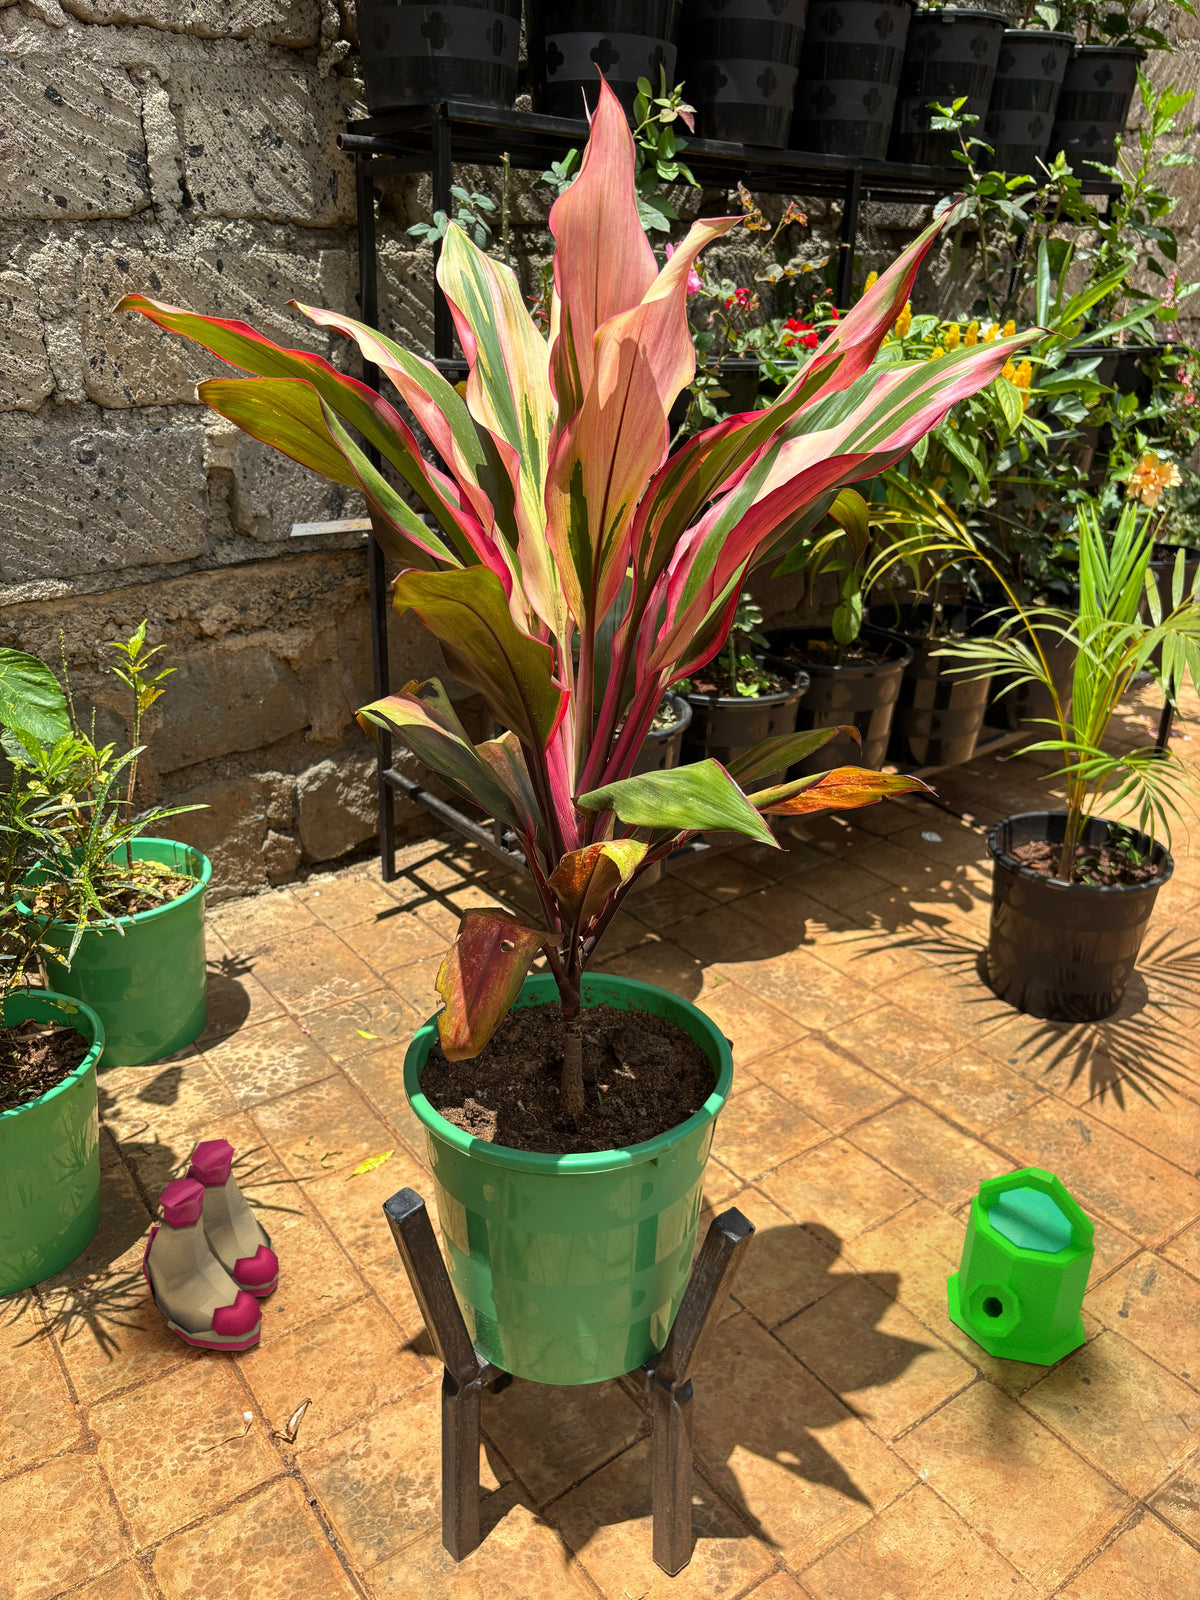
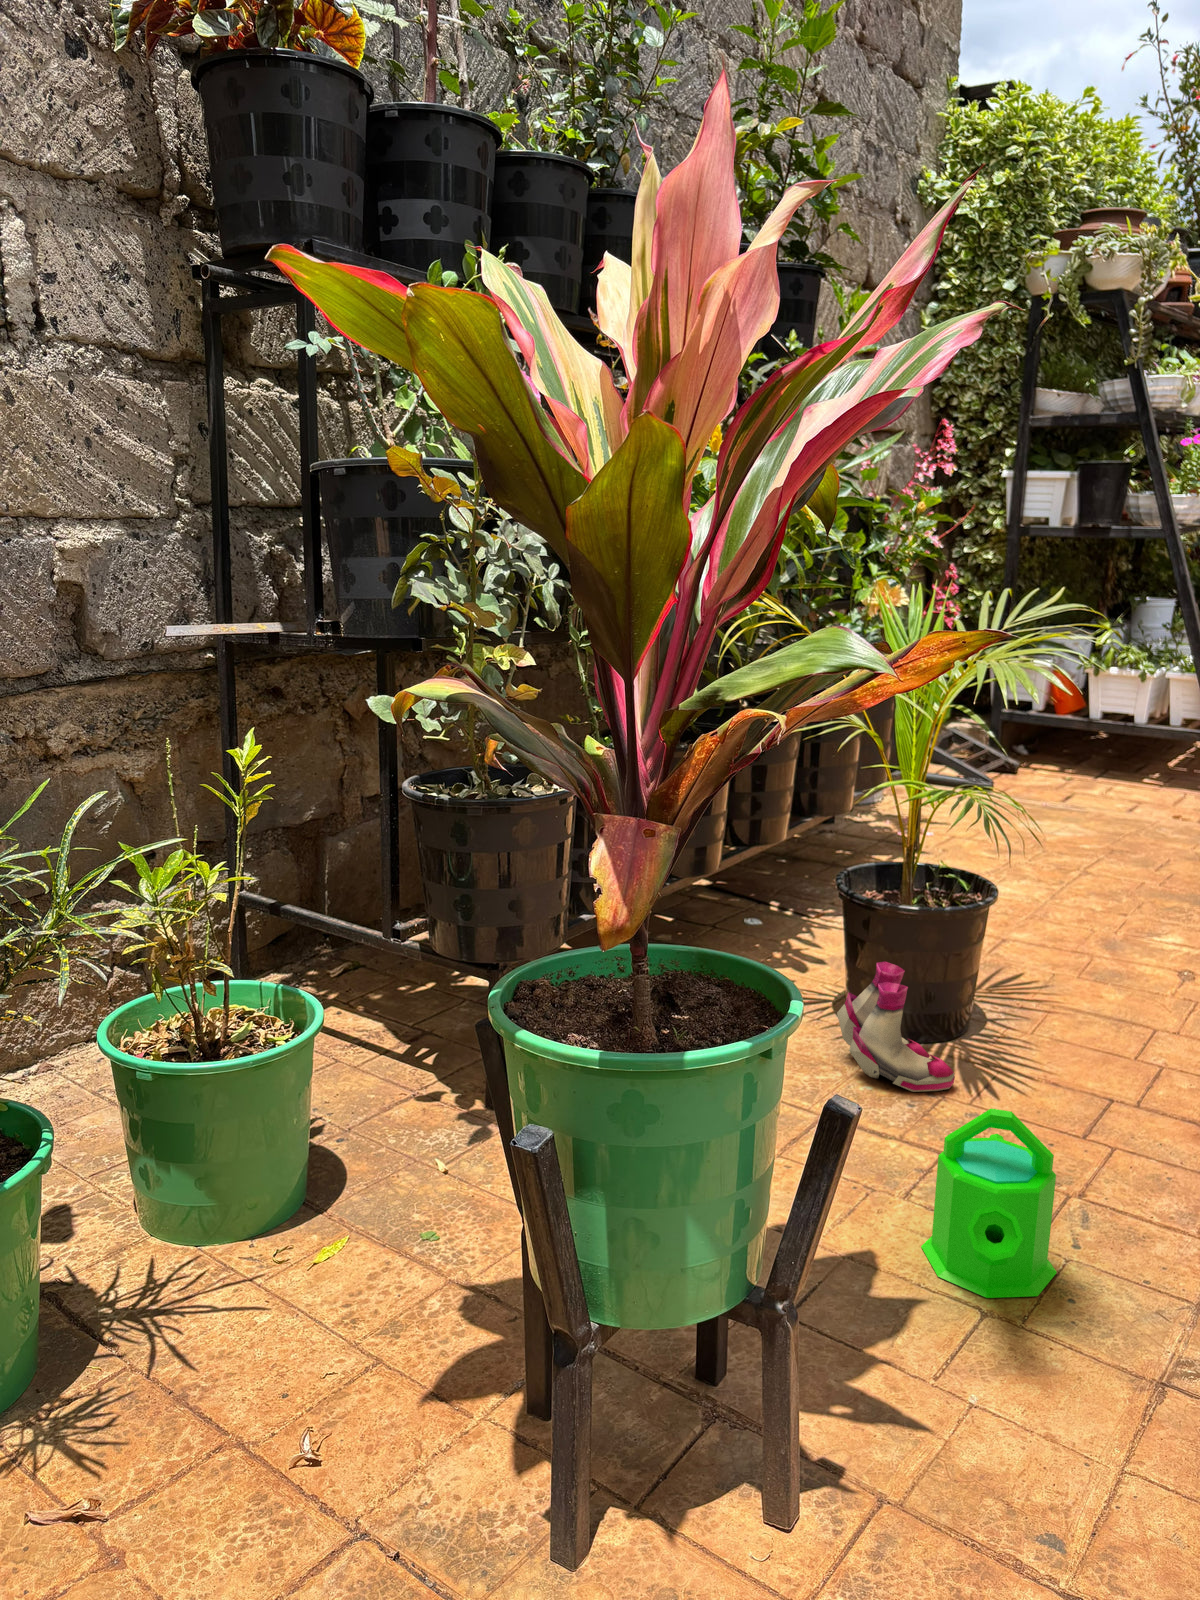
boots: present [142,1139,279,1351] -> present [837,962,955,1092]

